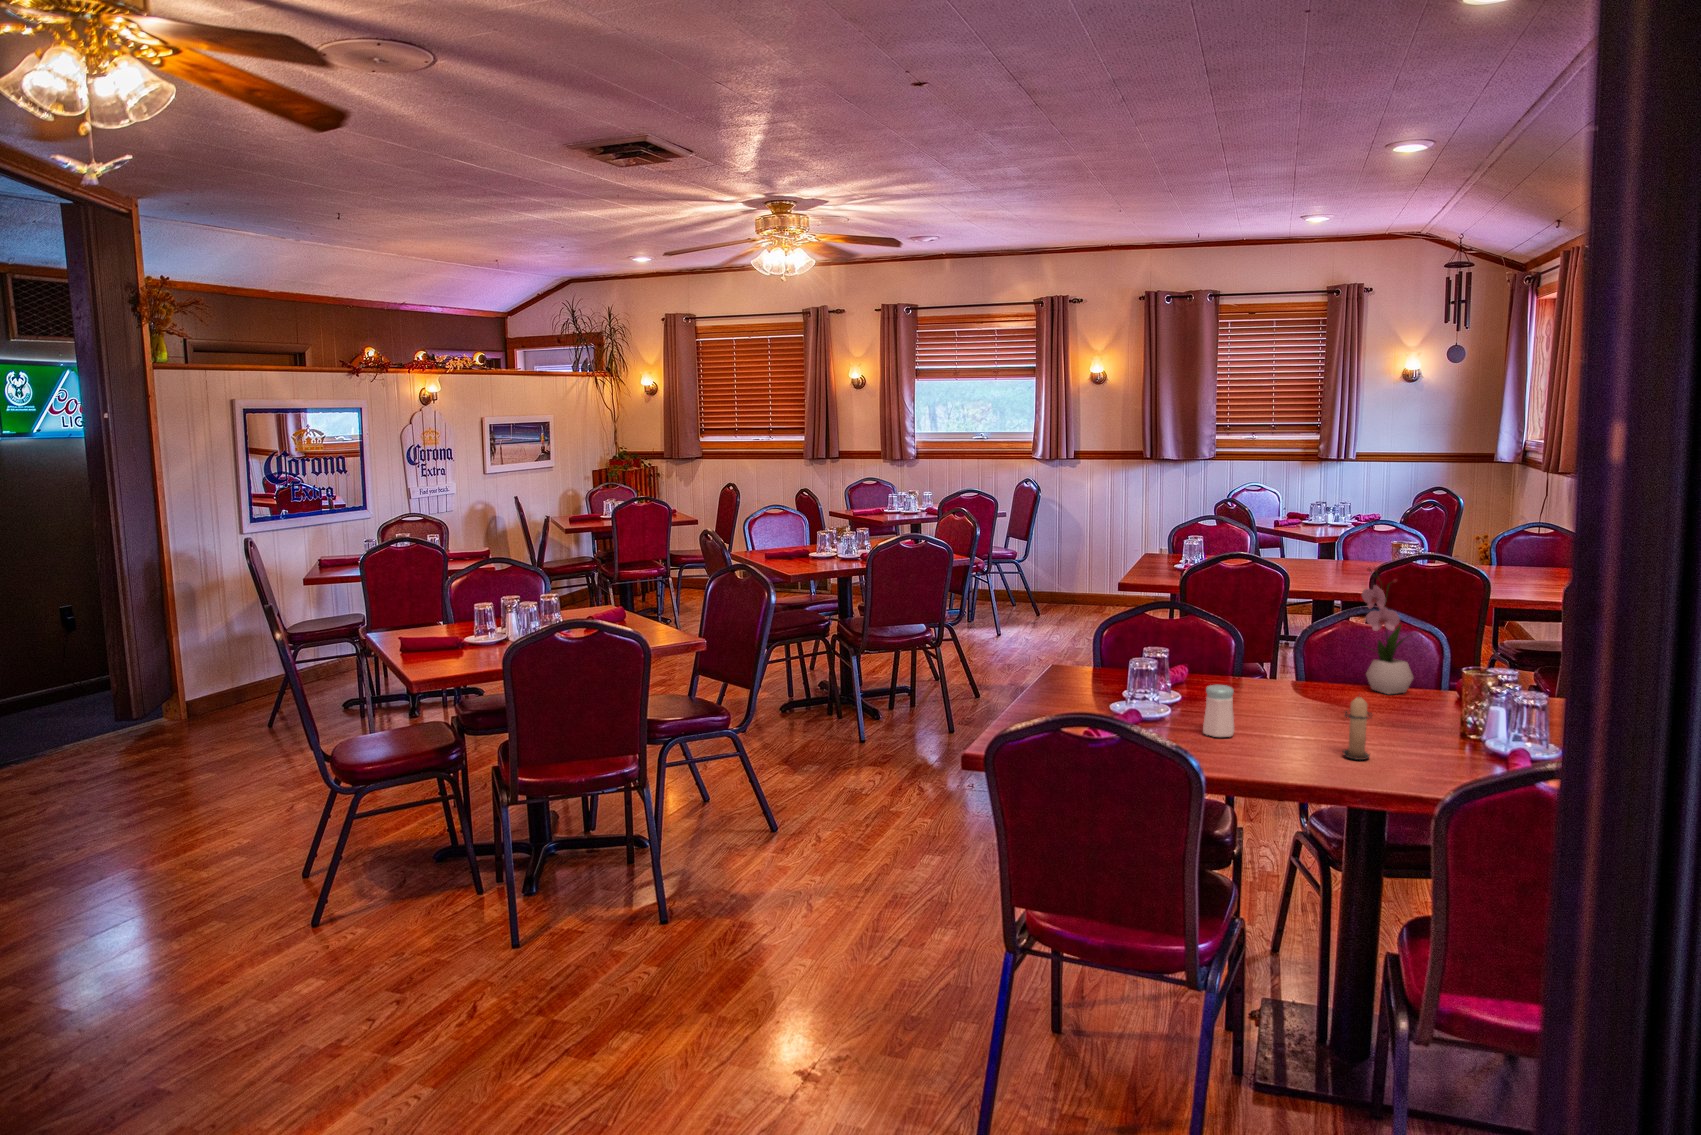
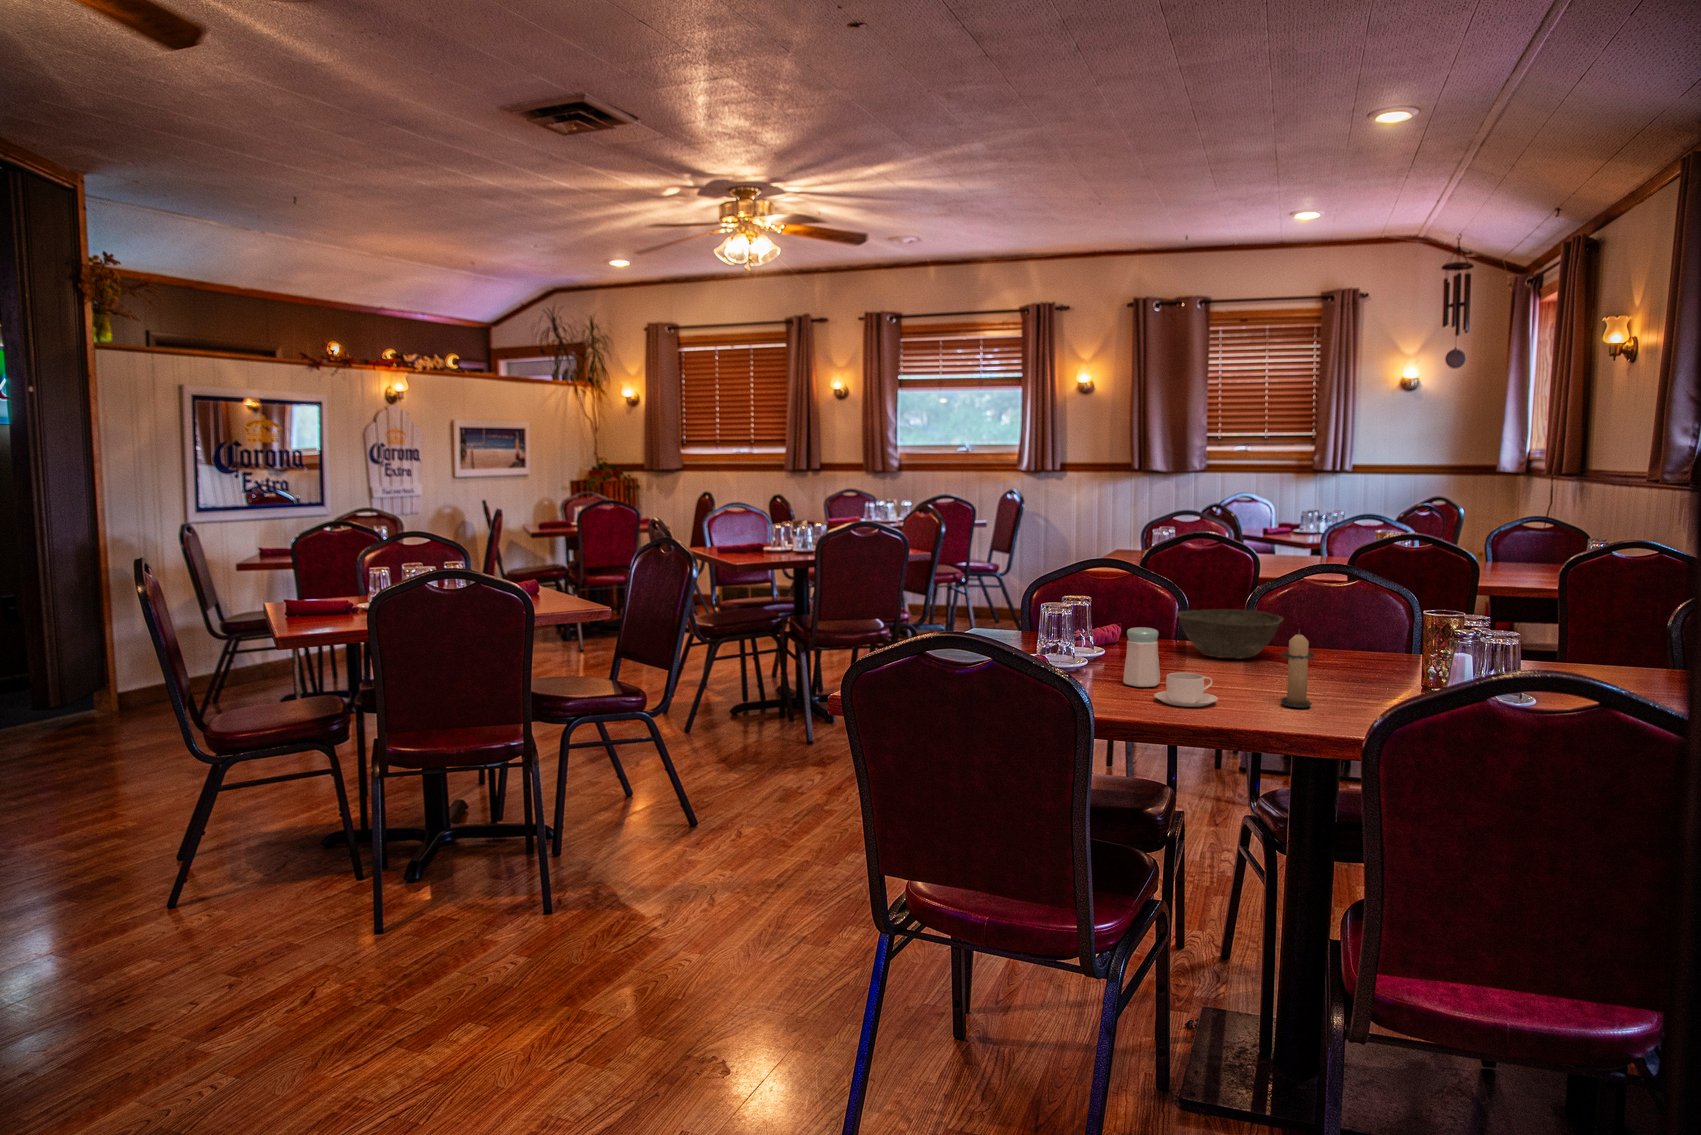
flower arrangement: present [1362,568,1413,694] -> none [1317,511,1387,656]
bowl: none [1237,653,1334,701] -> present [1176,609,1284,658]
coffee cup: none [1234,728,1290,760] -> present [1154,672,1218,707]

